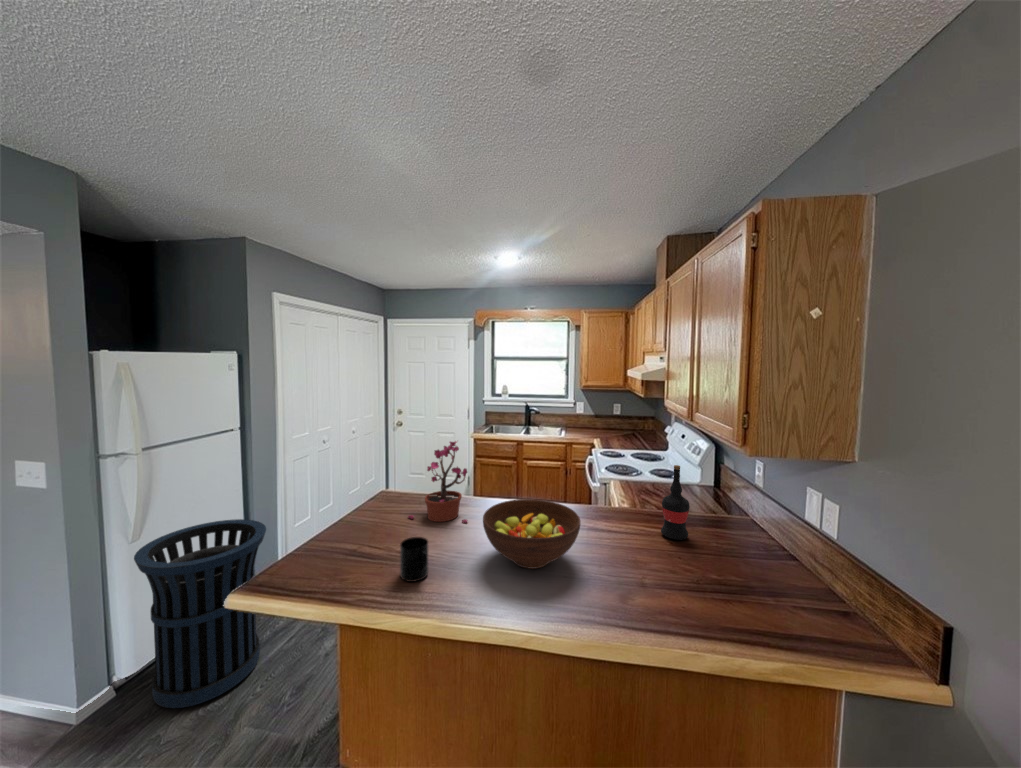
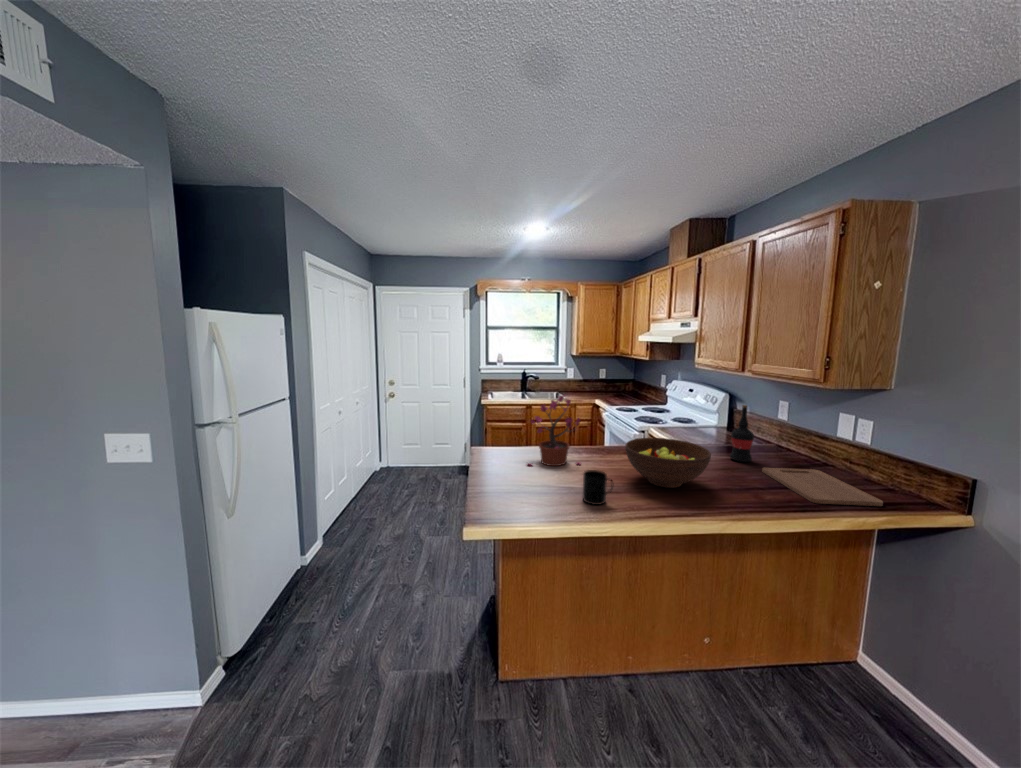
trash can: present [134,519,266,708] -> none [245,488,365,673]
cutting board: none [683,552,807,641] -> present [762,468,883,506]

